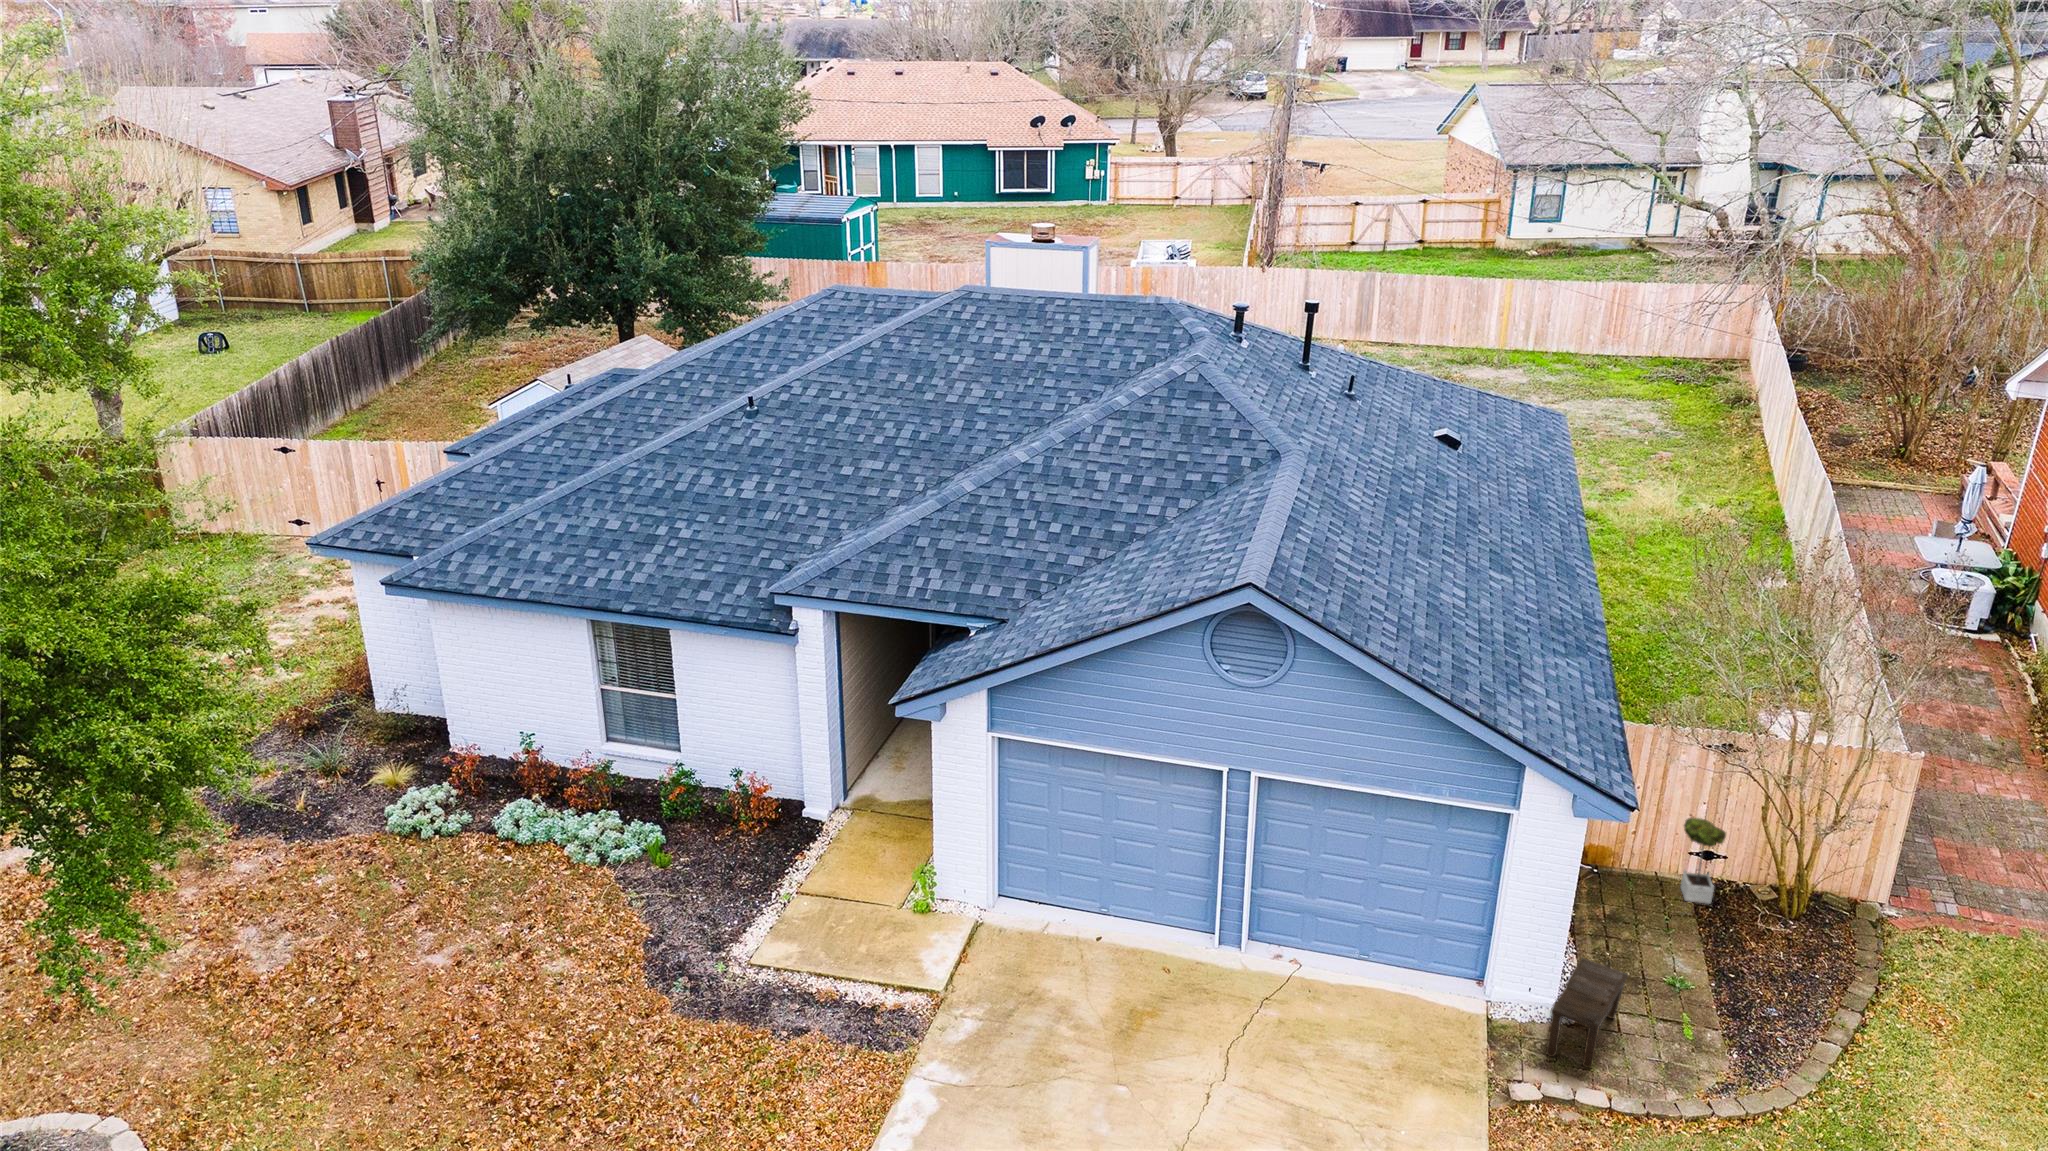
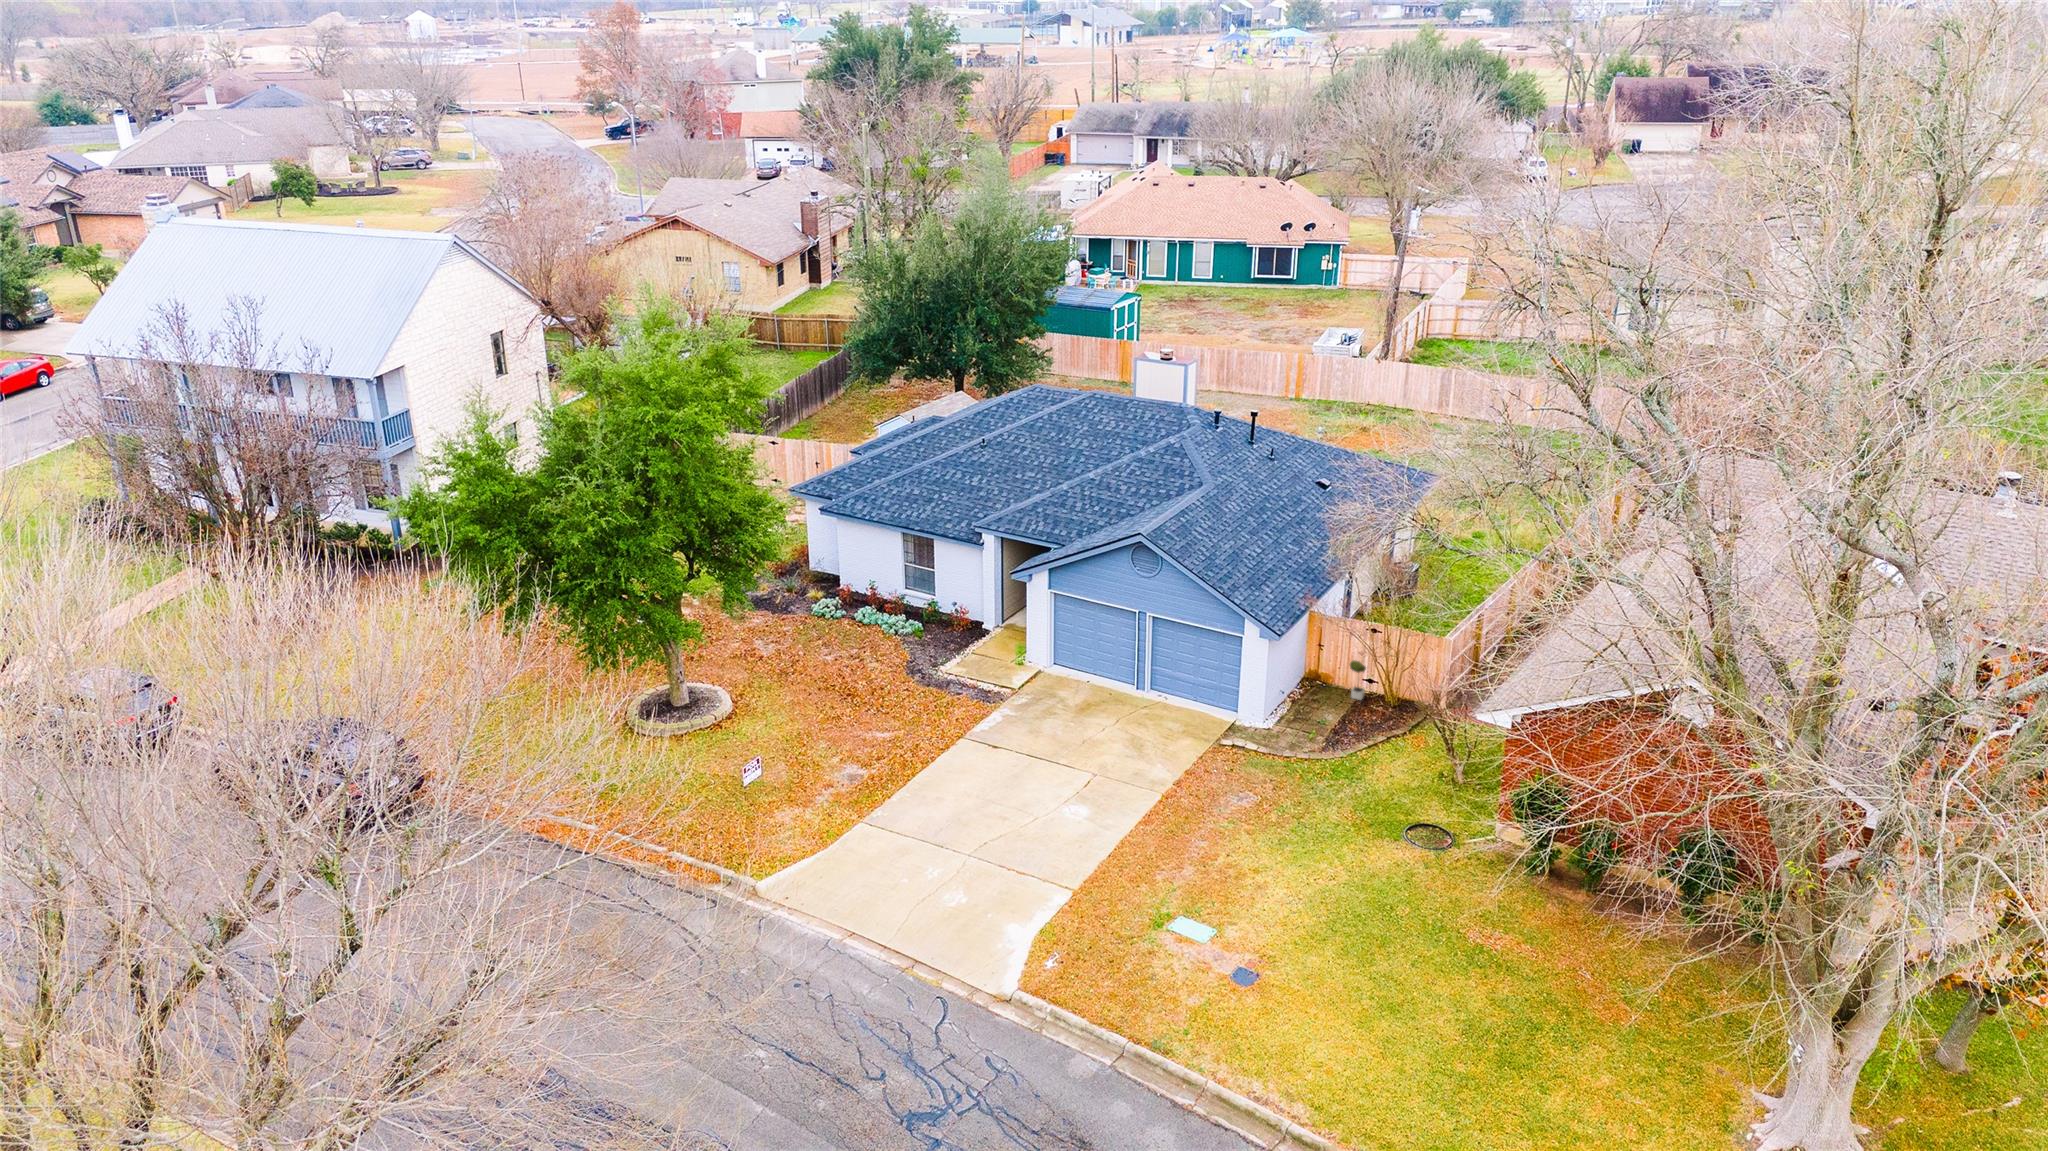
bench: present [1546,958,1628,1068] -> none [1241,701,1283,739]

